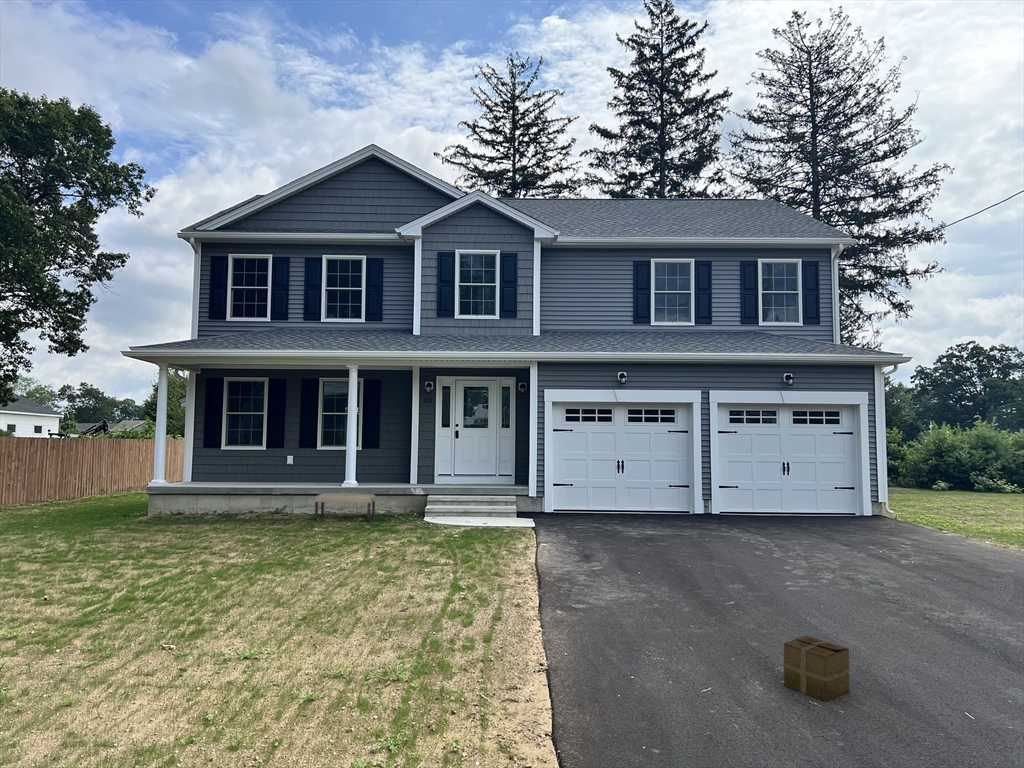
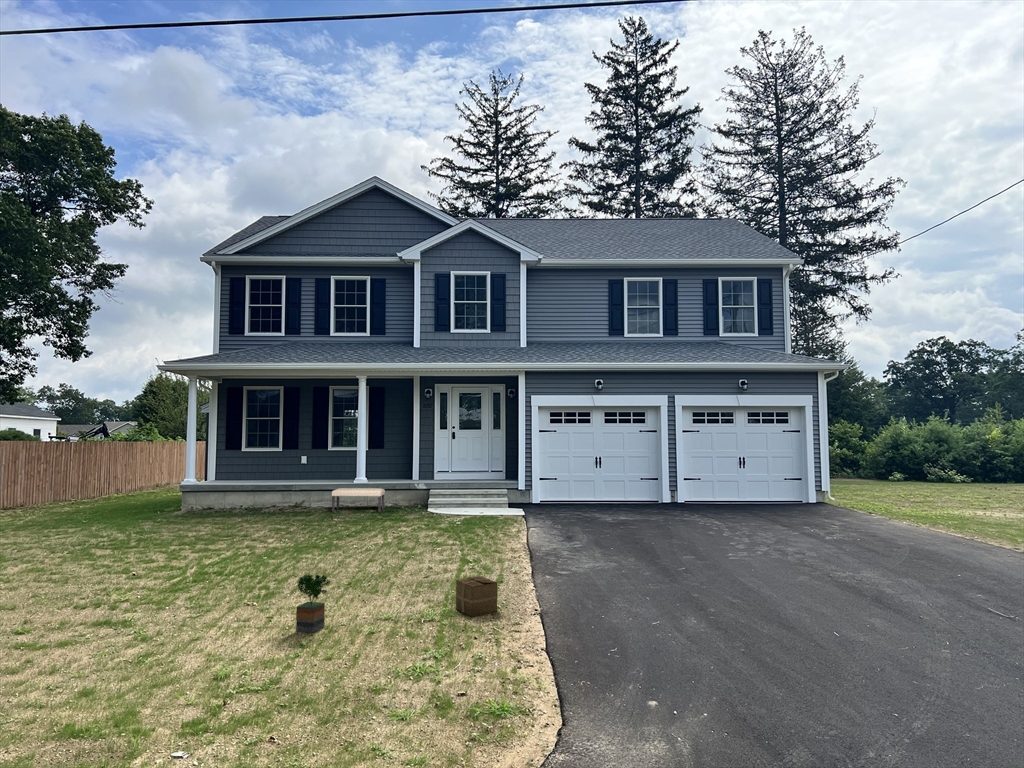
potted tree: none [209,611,262,696] -> present [296,574,331,633]
cardboard box: present [784,636,849,701] -> present [456,576,497,617]

